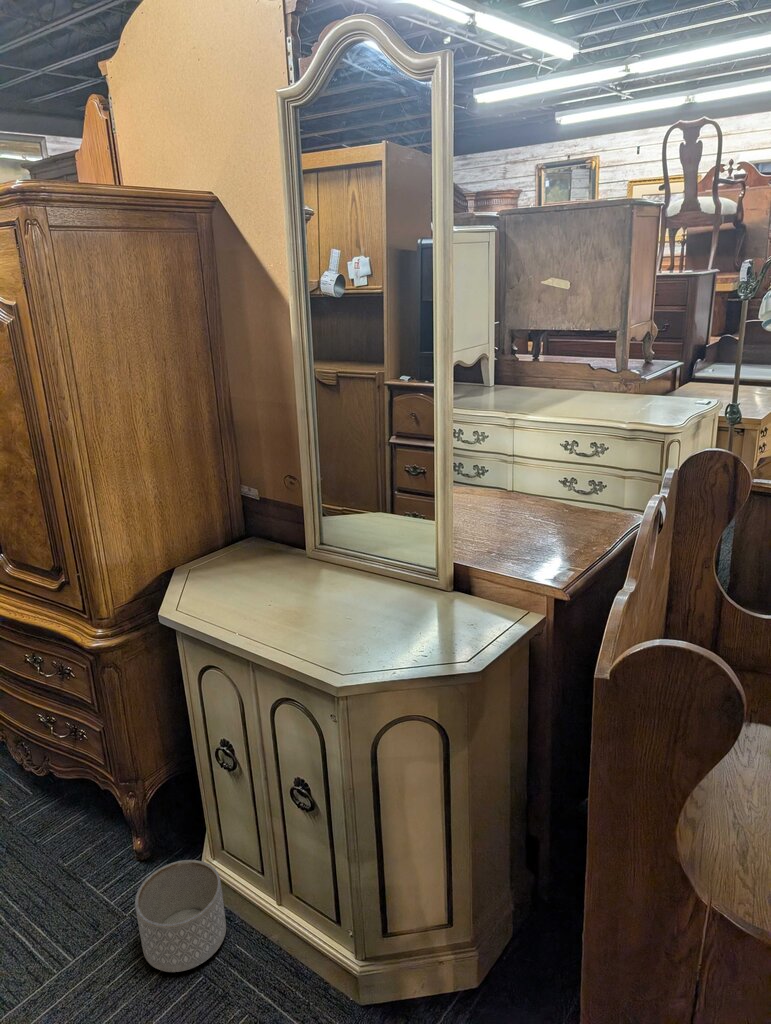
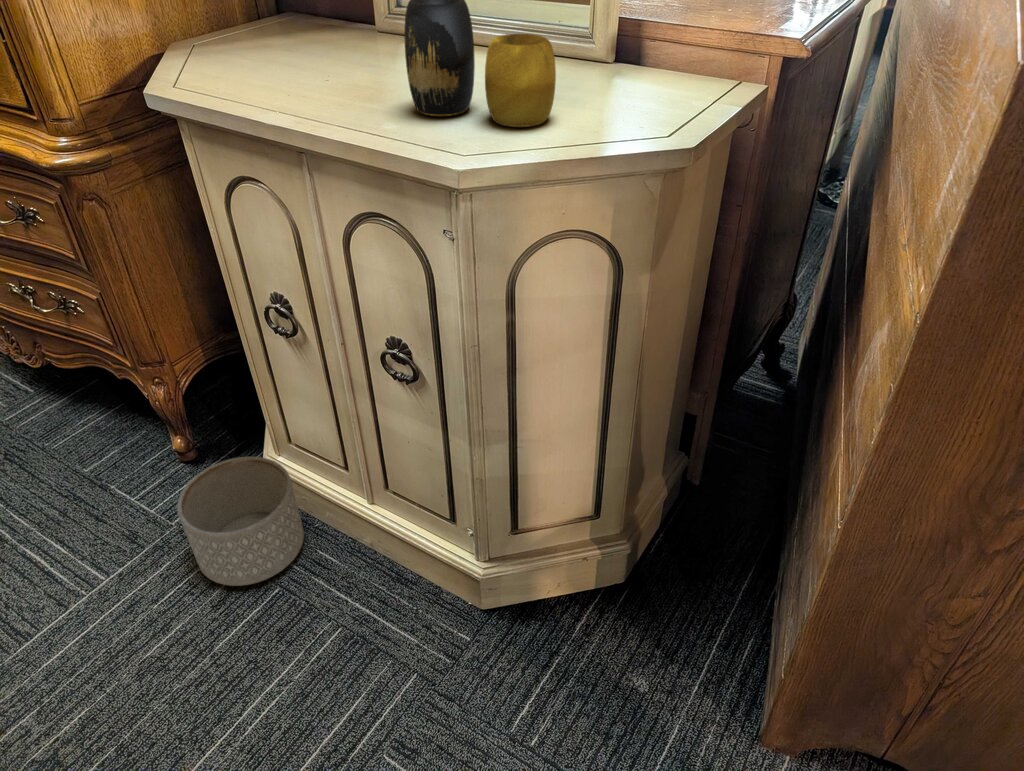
vase: none [313,574,401,653] -> present [404,0,556,127]

